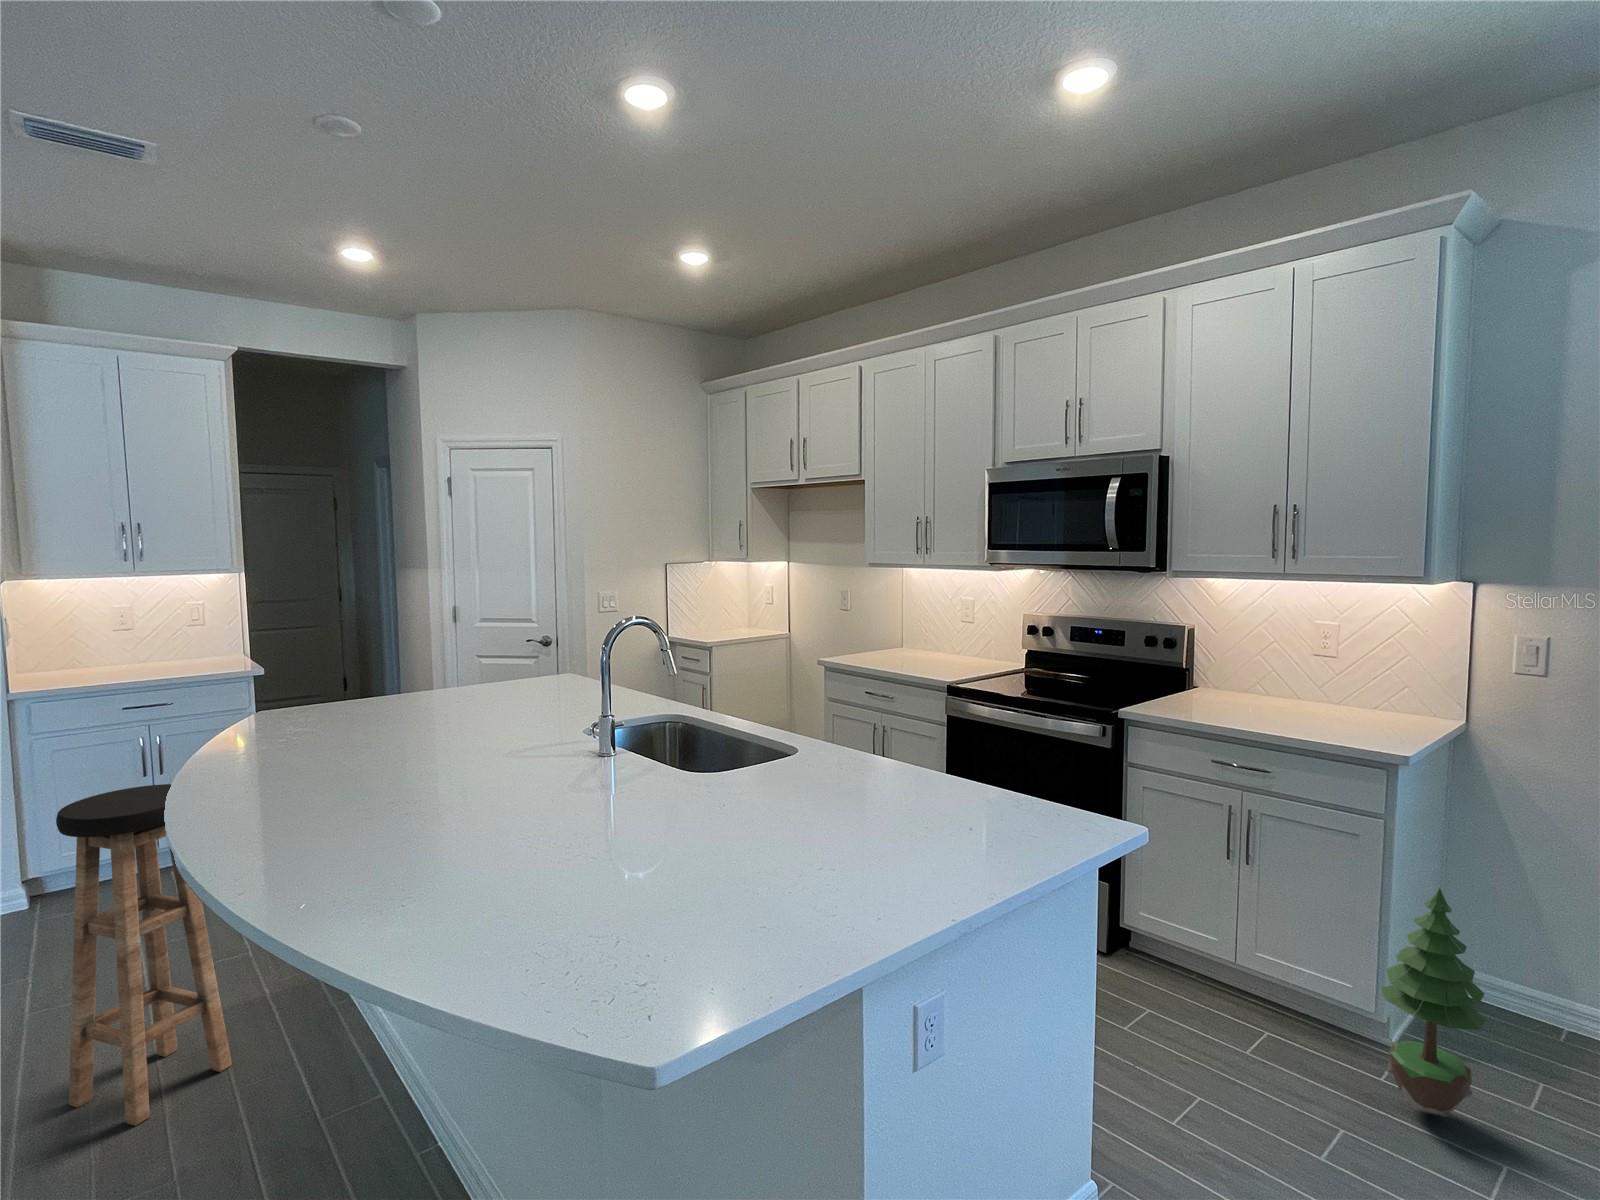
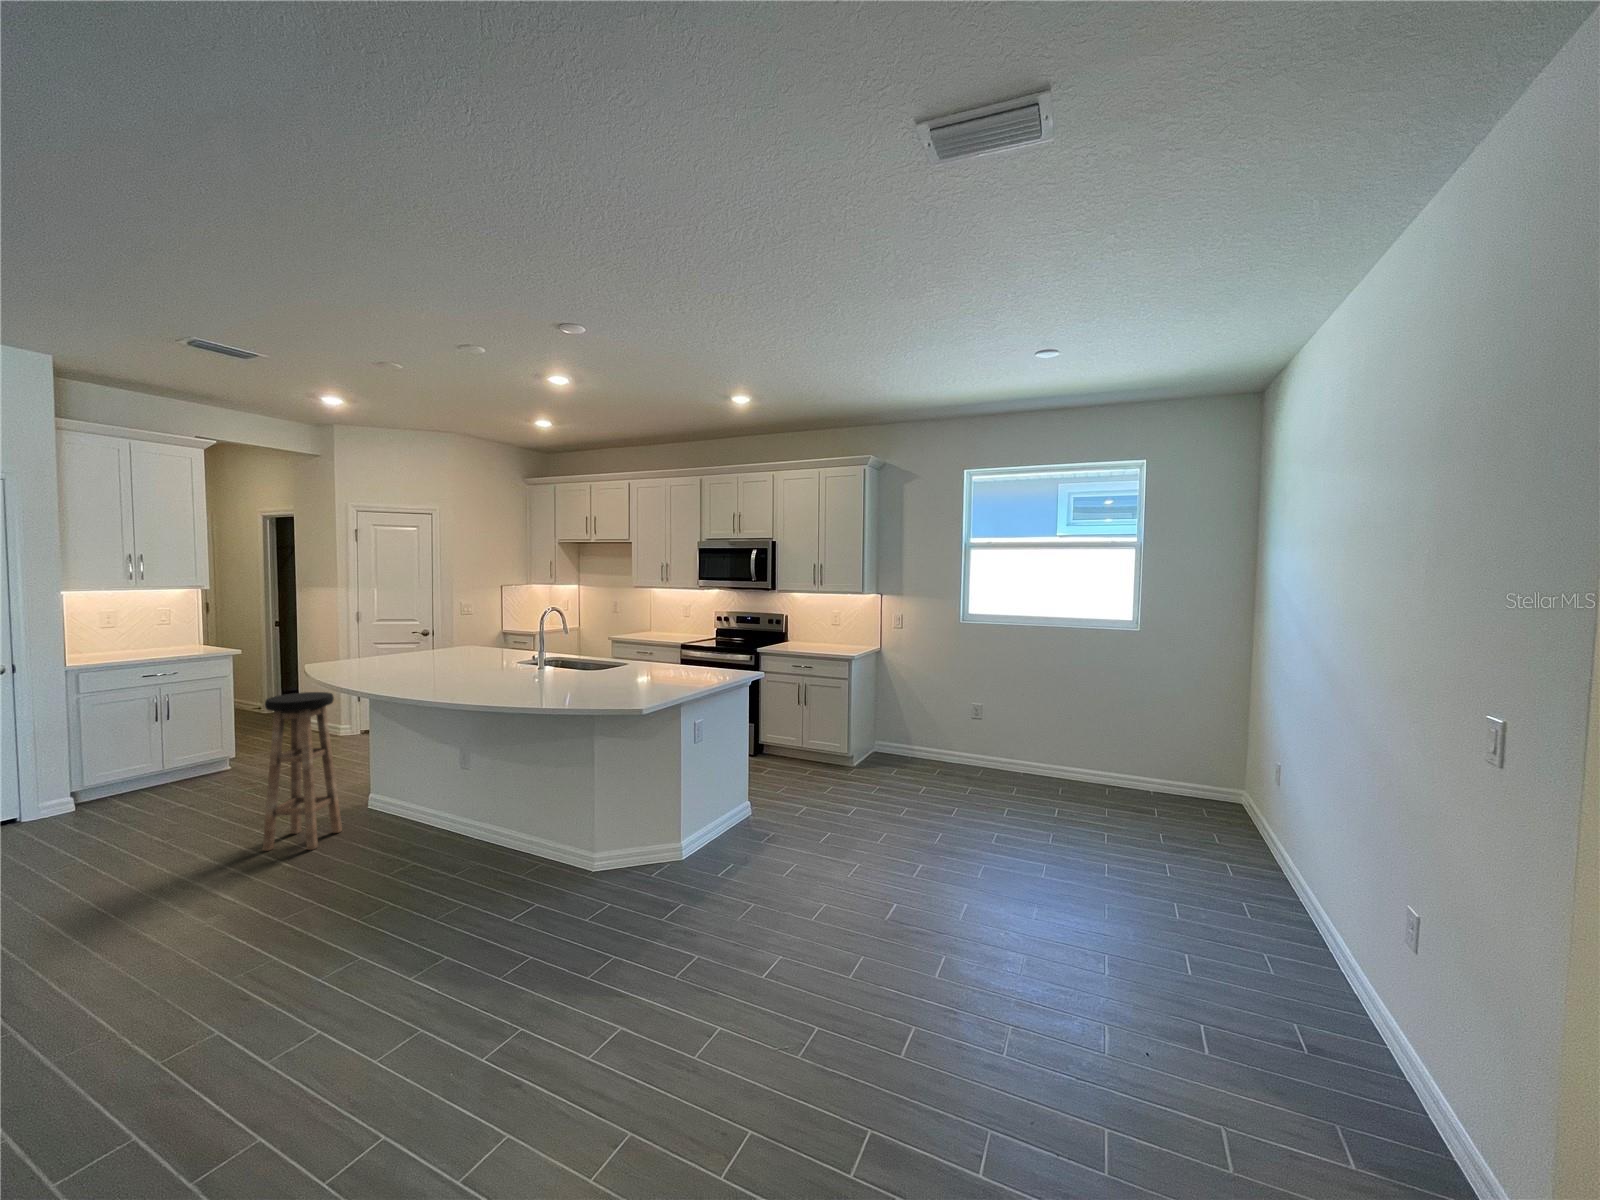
potted tree: present [1381,888,1486,1117] -> none [843,697,872,778]

